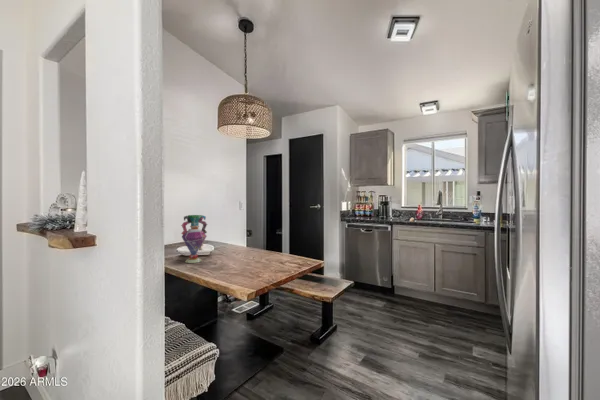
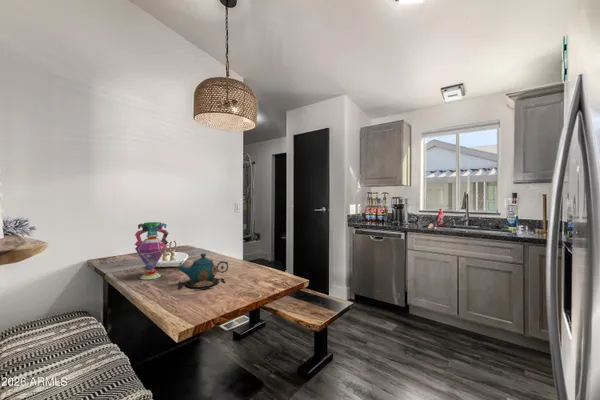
teapot: none [220,240,264,270] -> present [178,253,228,289]

